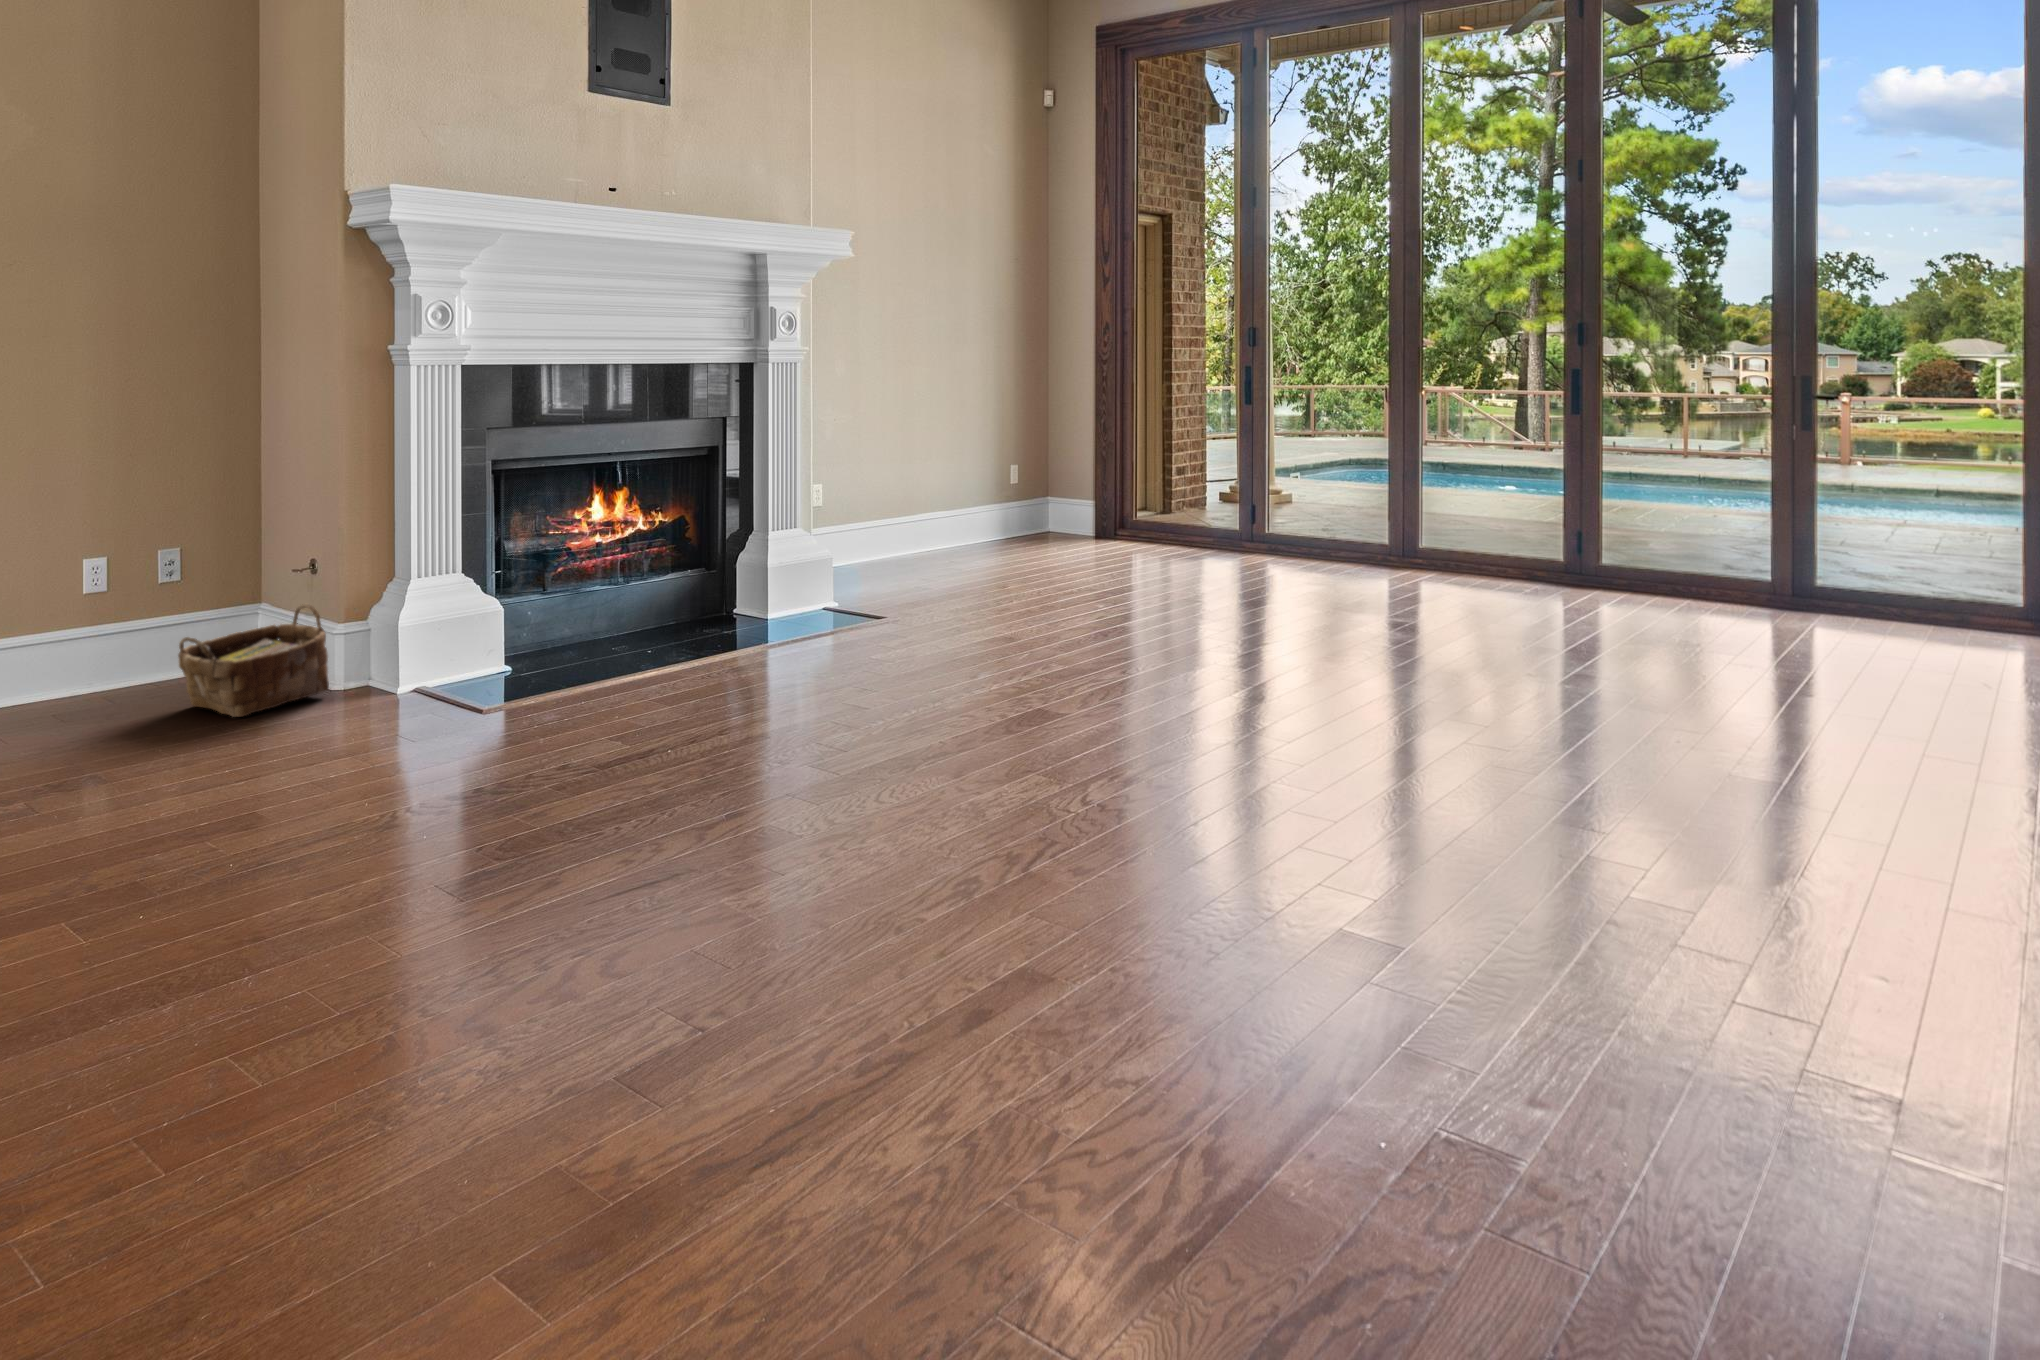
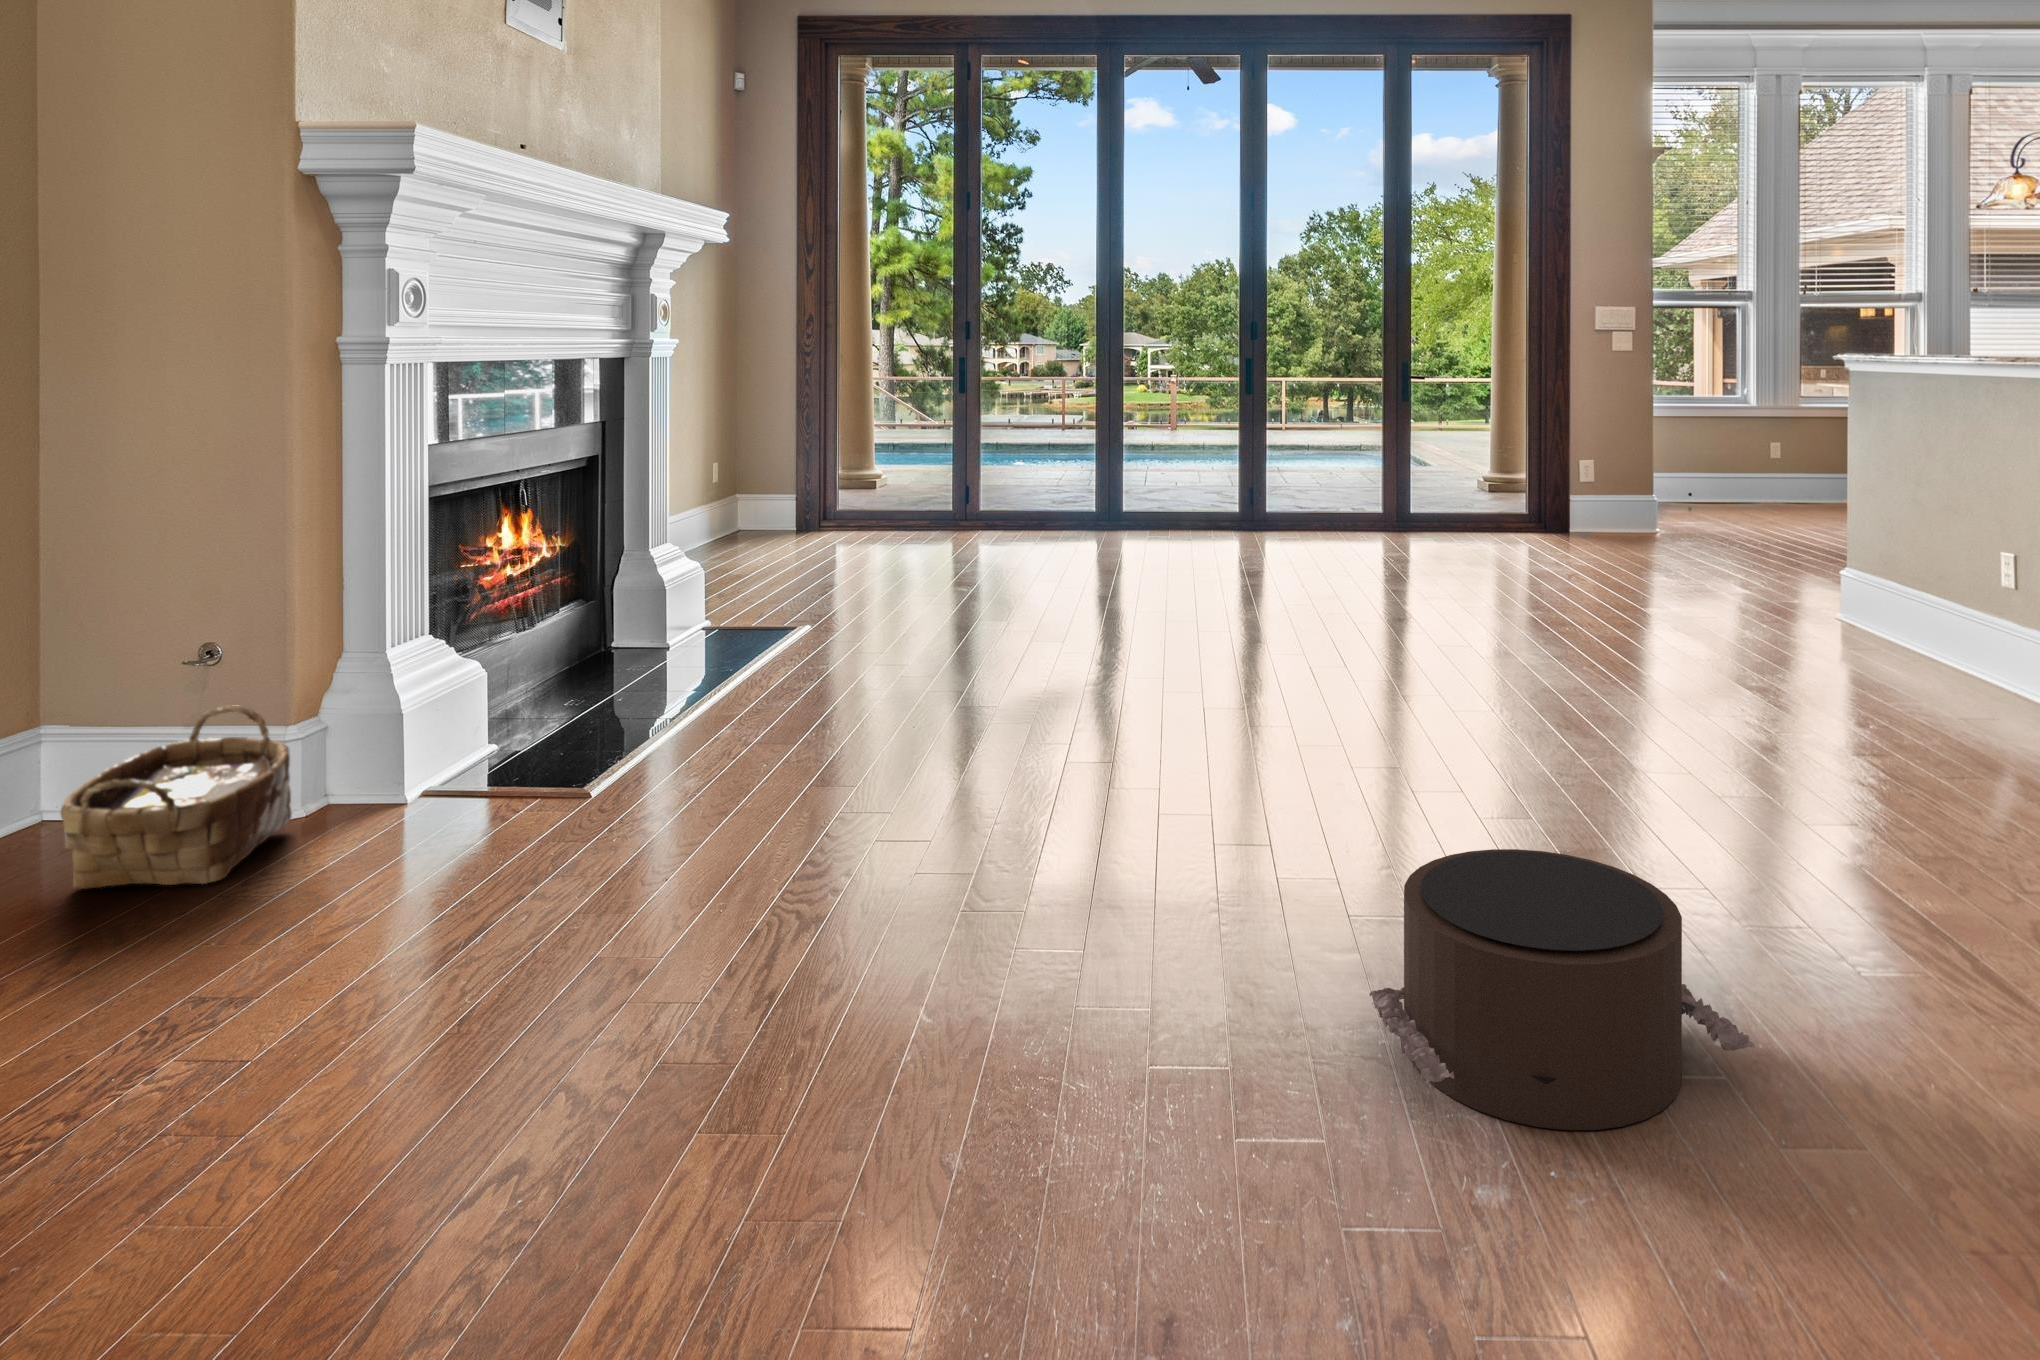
pouf: none [316,885,699,1184] -> present [1369,849,1754,1130]

